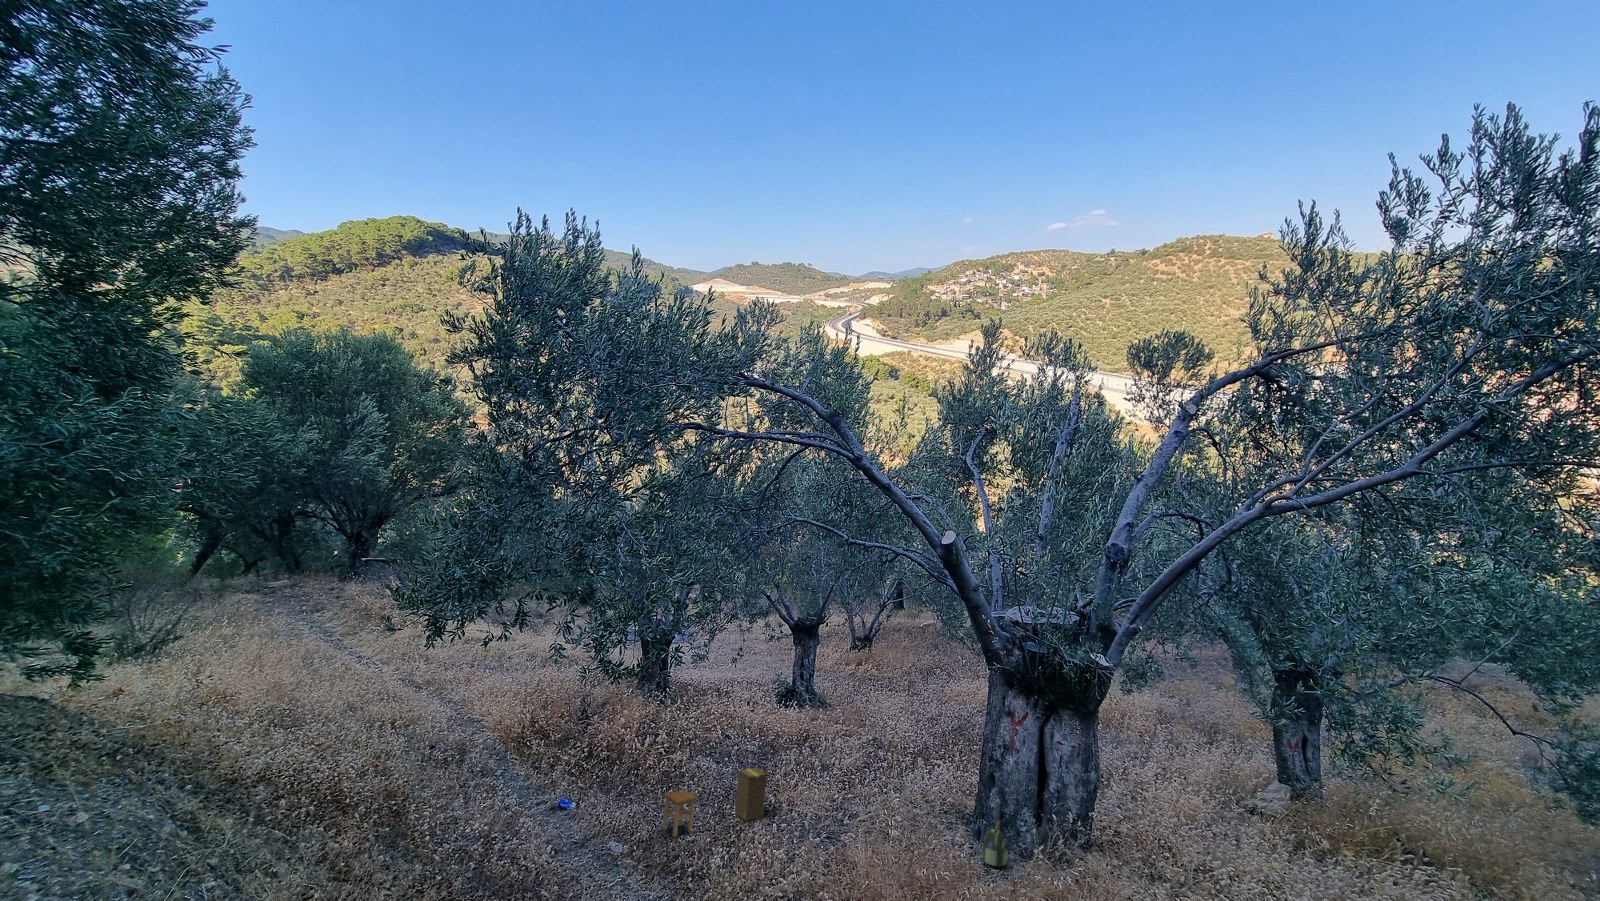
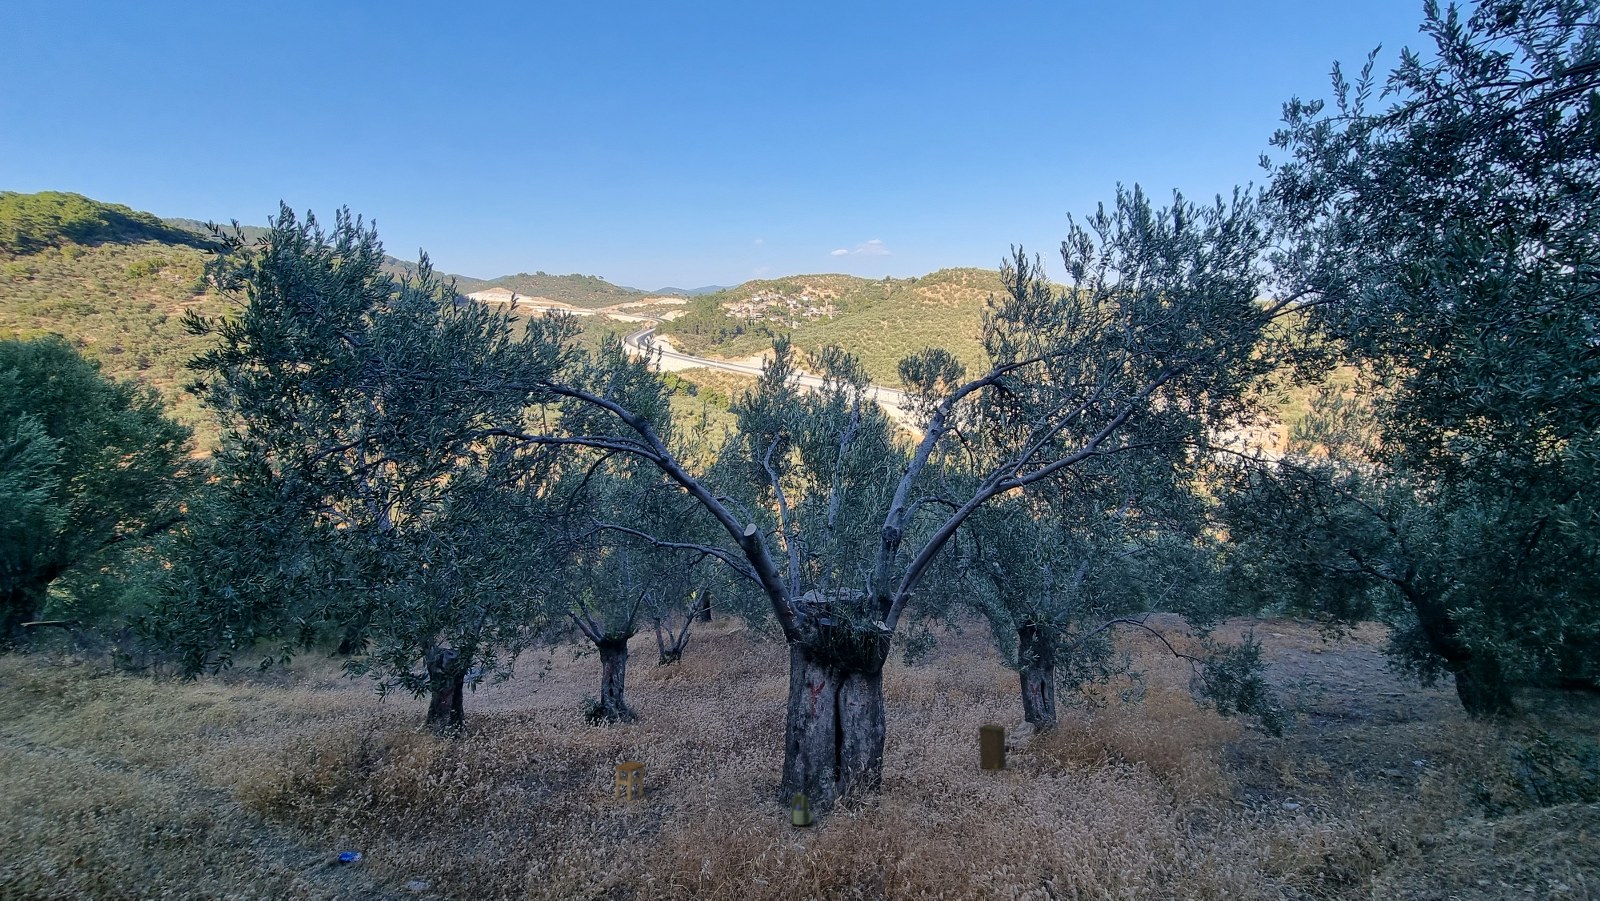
cardboard box: present [735,768,767,821] -> present [979,725,1006,771]
stool: present [663,790,697,837] -> present [615,761,646,800]

